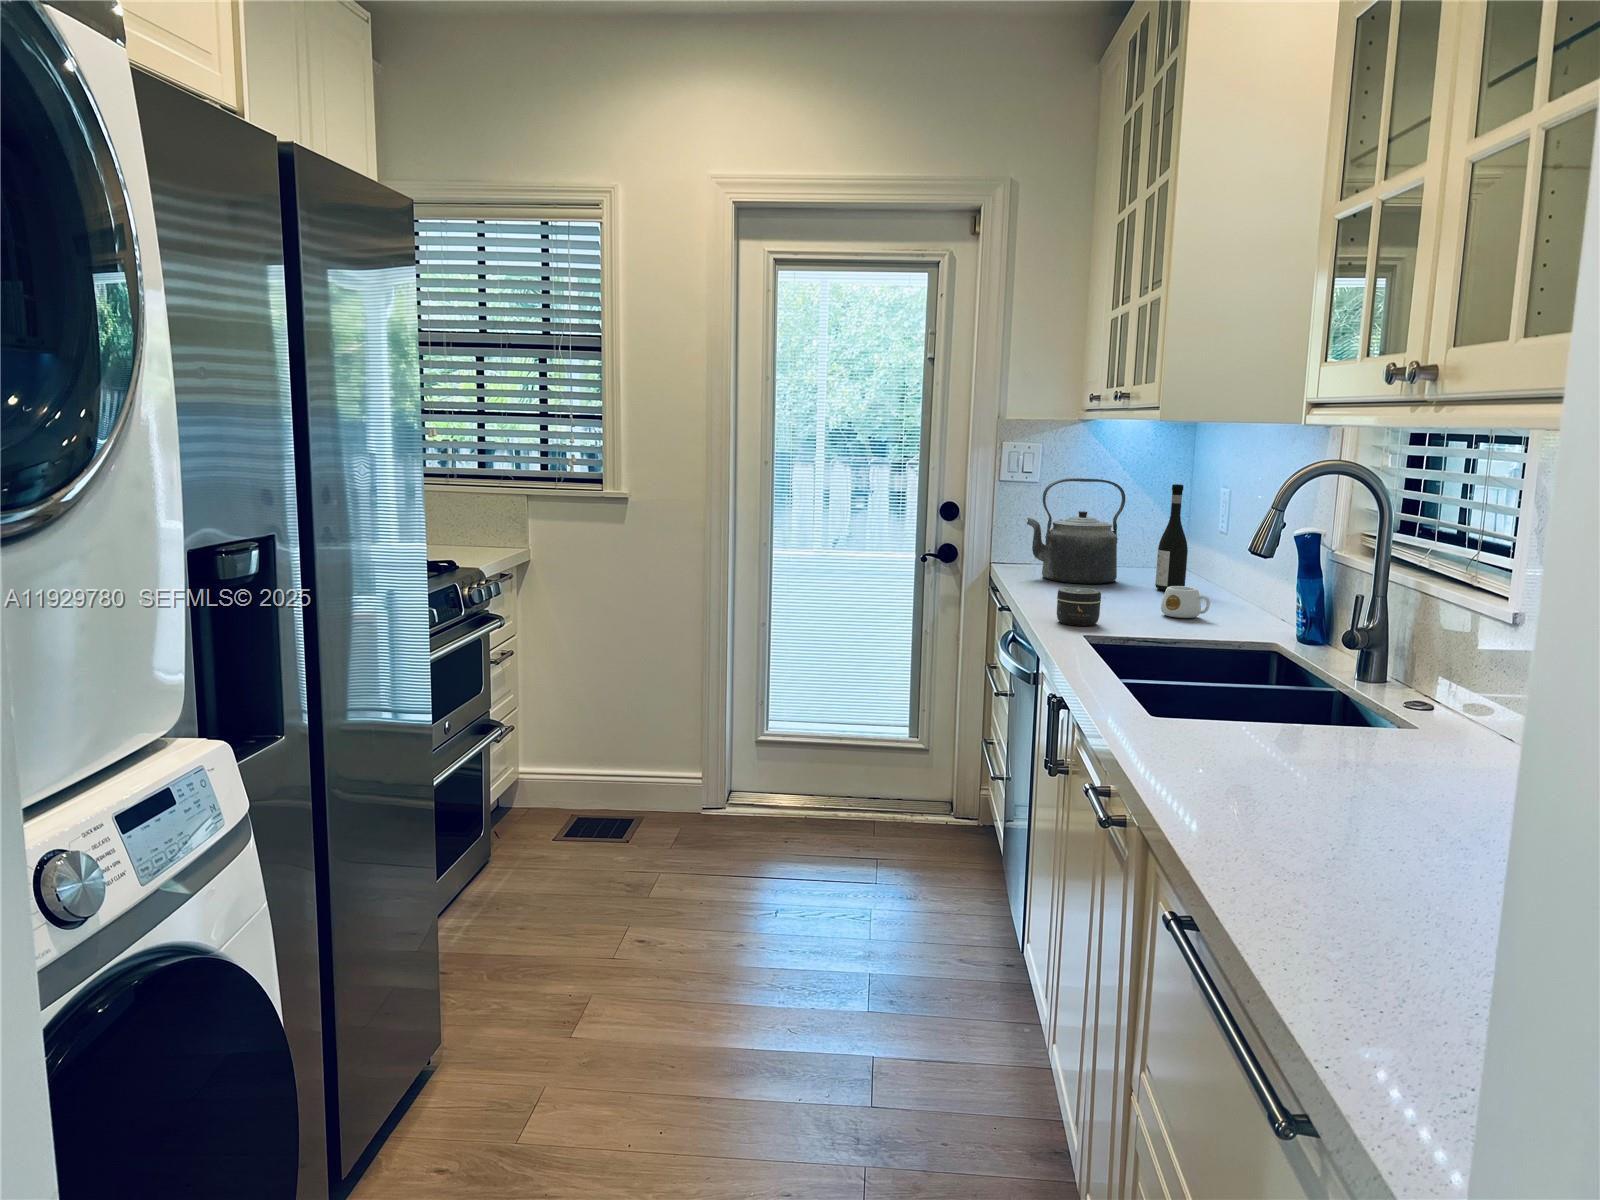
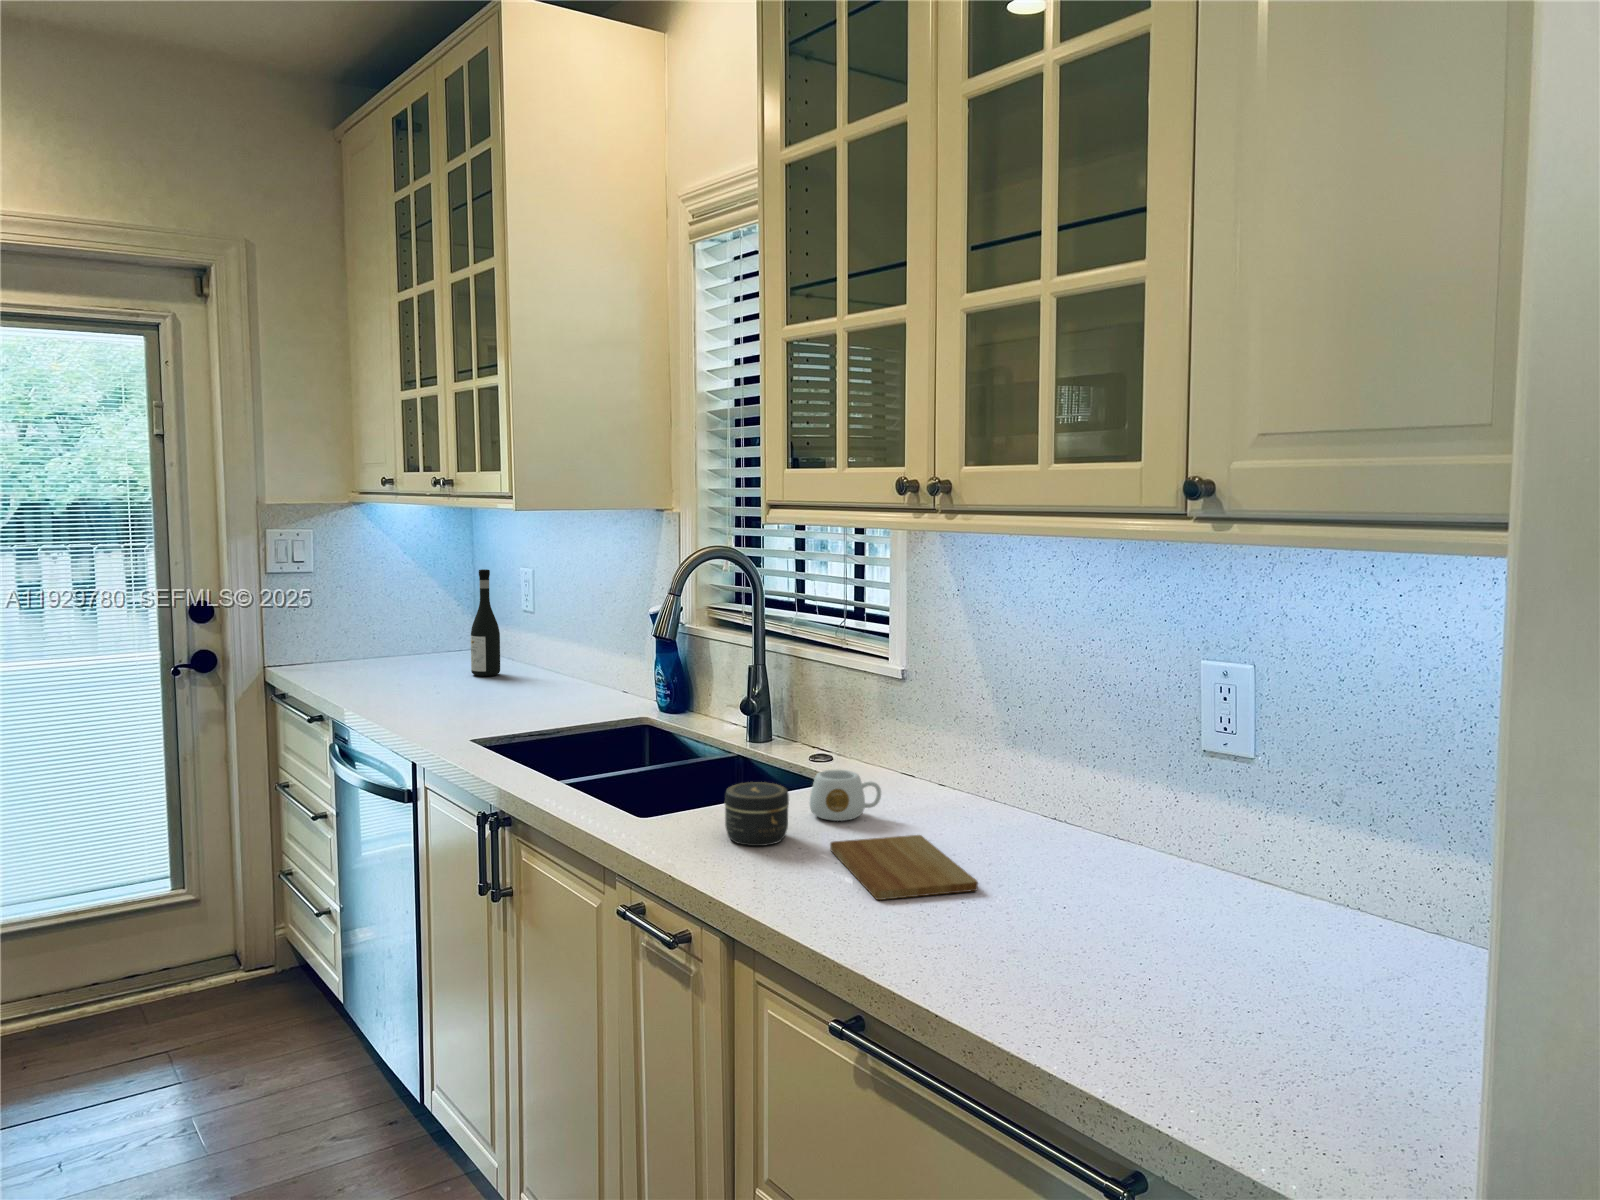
kettle: present [1027,478,1125,584] -> none [324,568,426,680]
mug: present [1161,586,1210,618] -> present [810,770,881,821]
jar: present [1057,588,1101,626] -> present [725,782,789,846]
cutting board: none [1282,778,1431,865] -> present [830,835,978,900]

